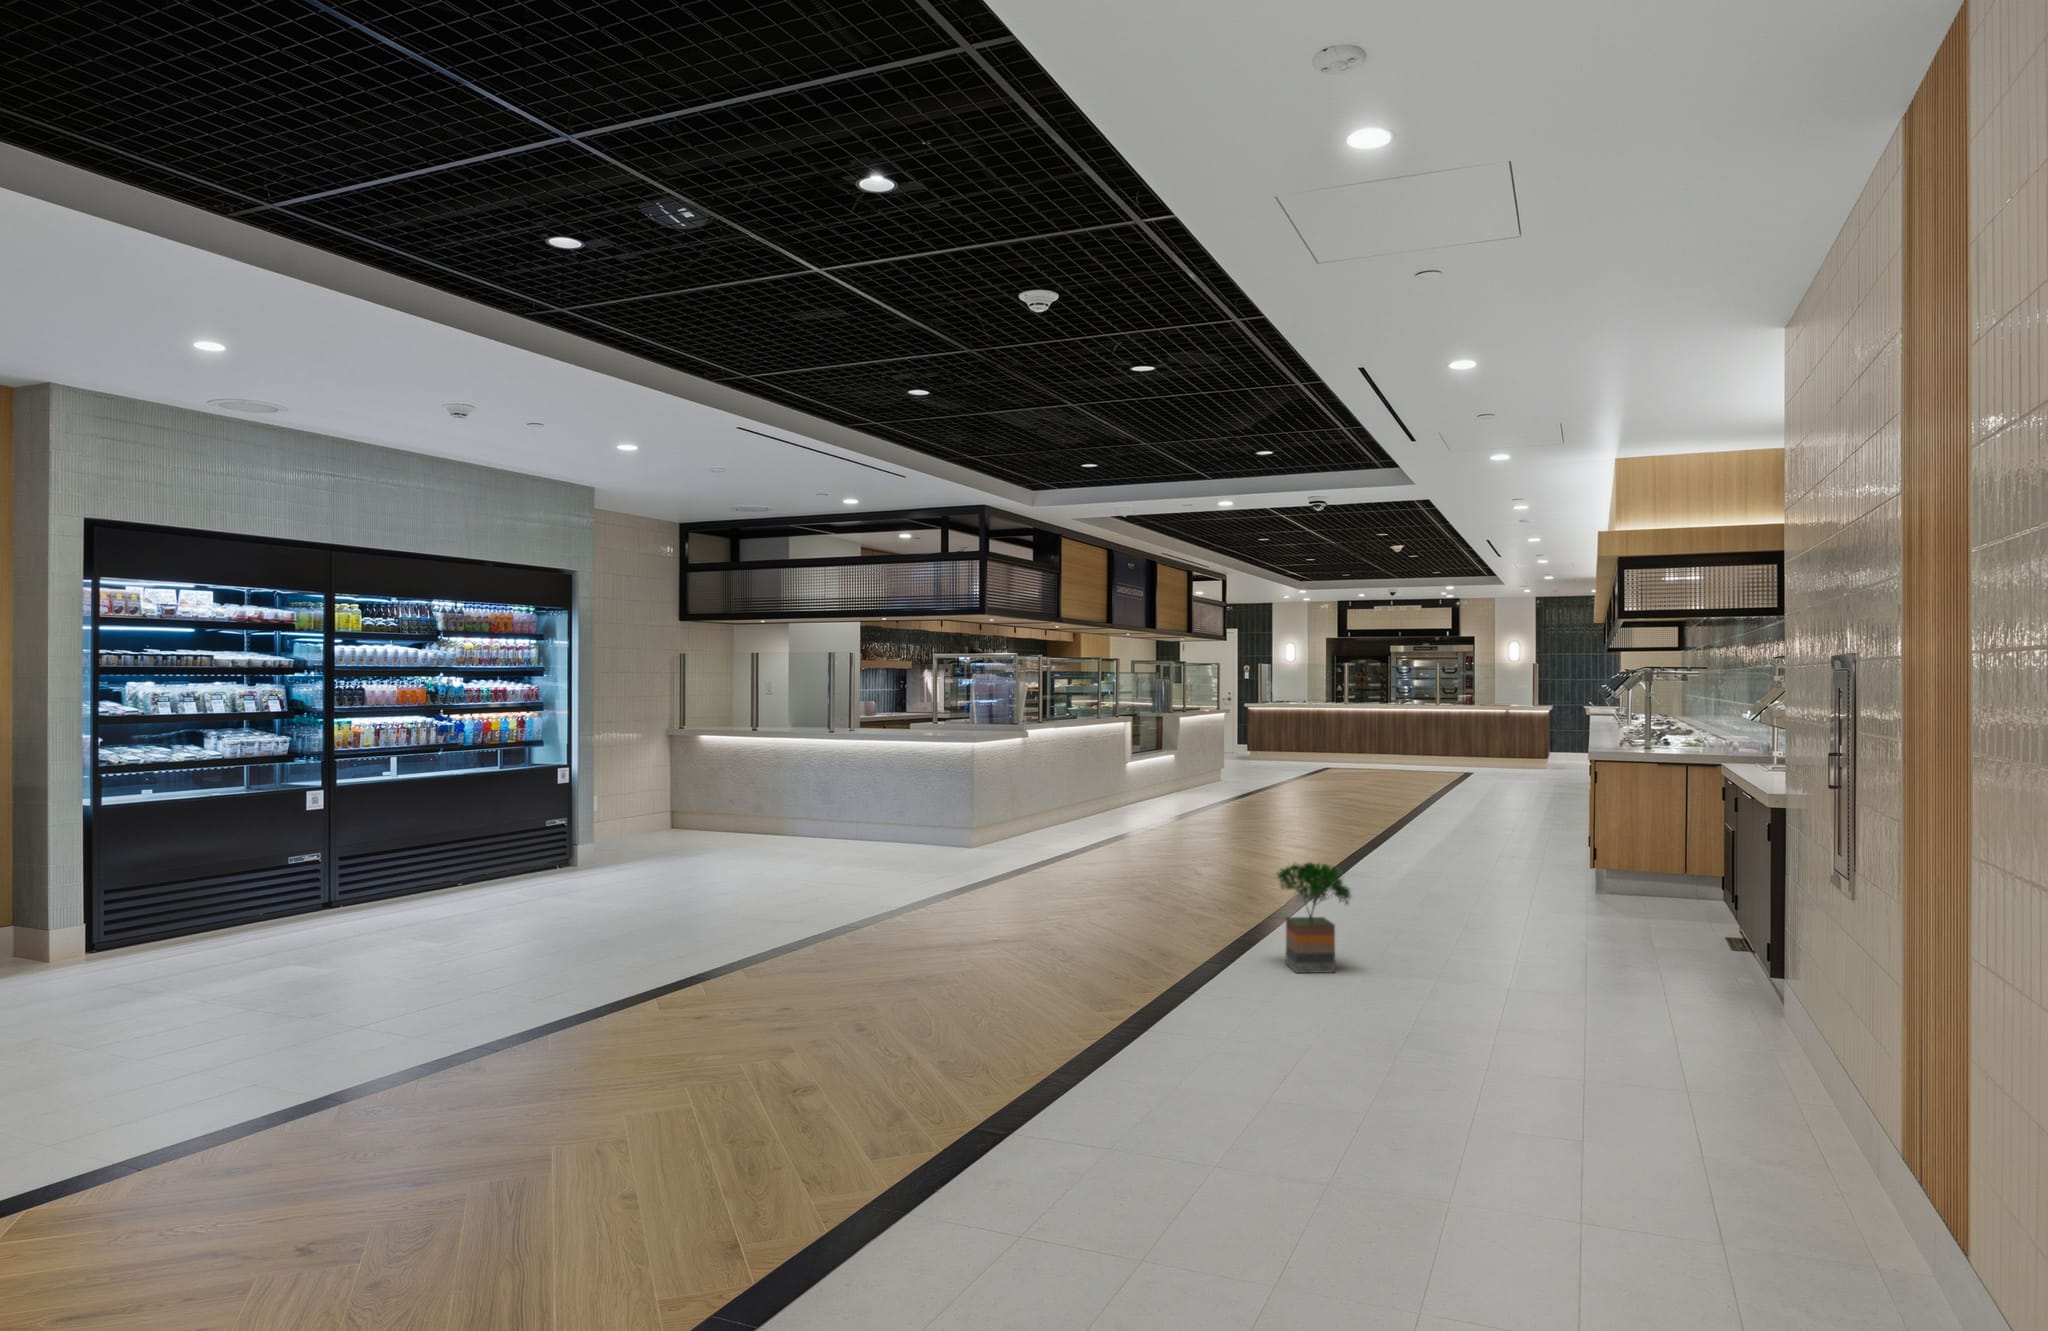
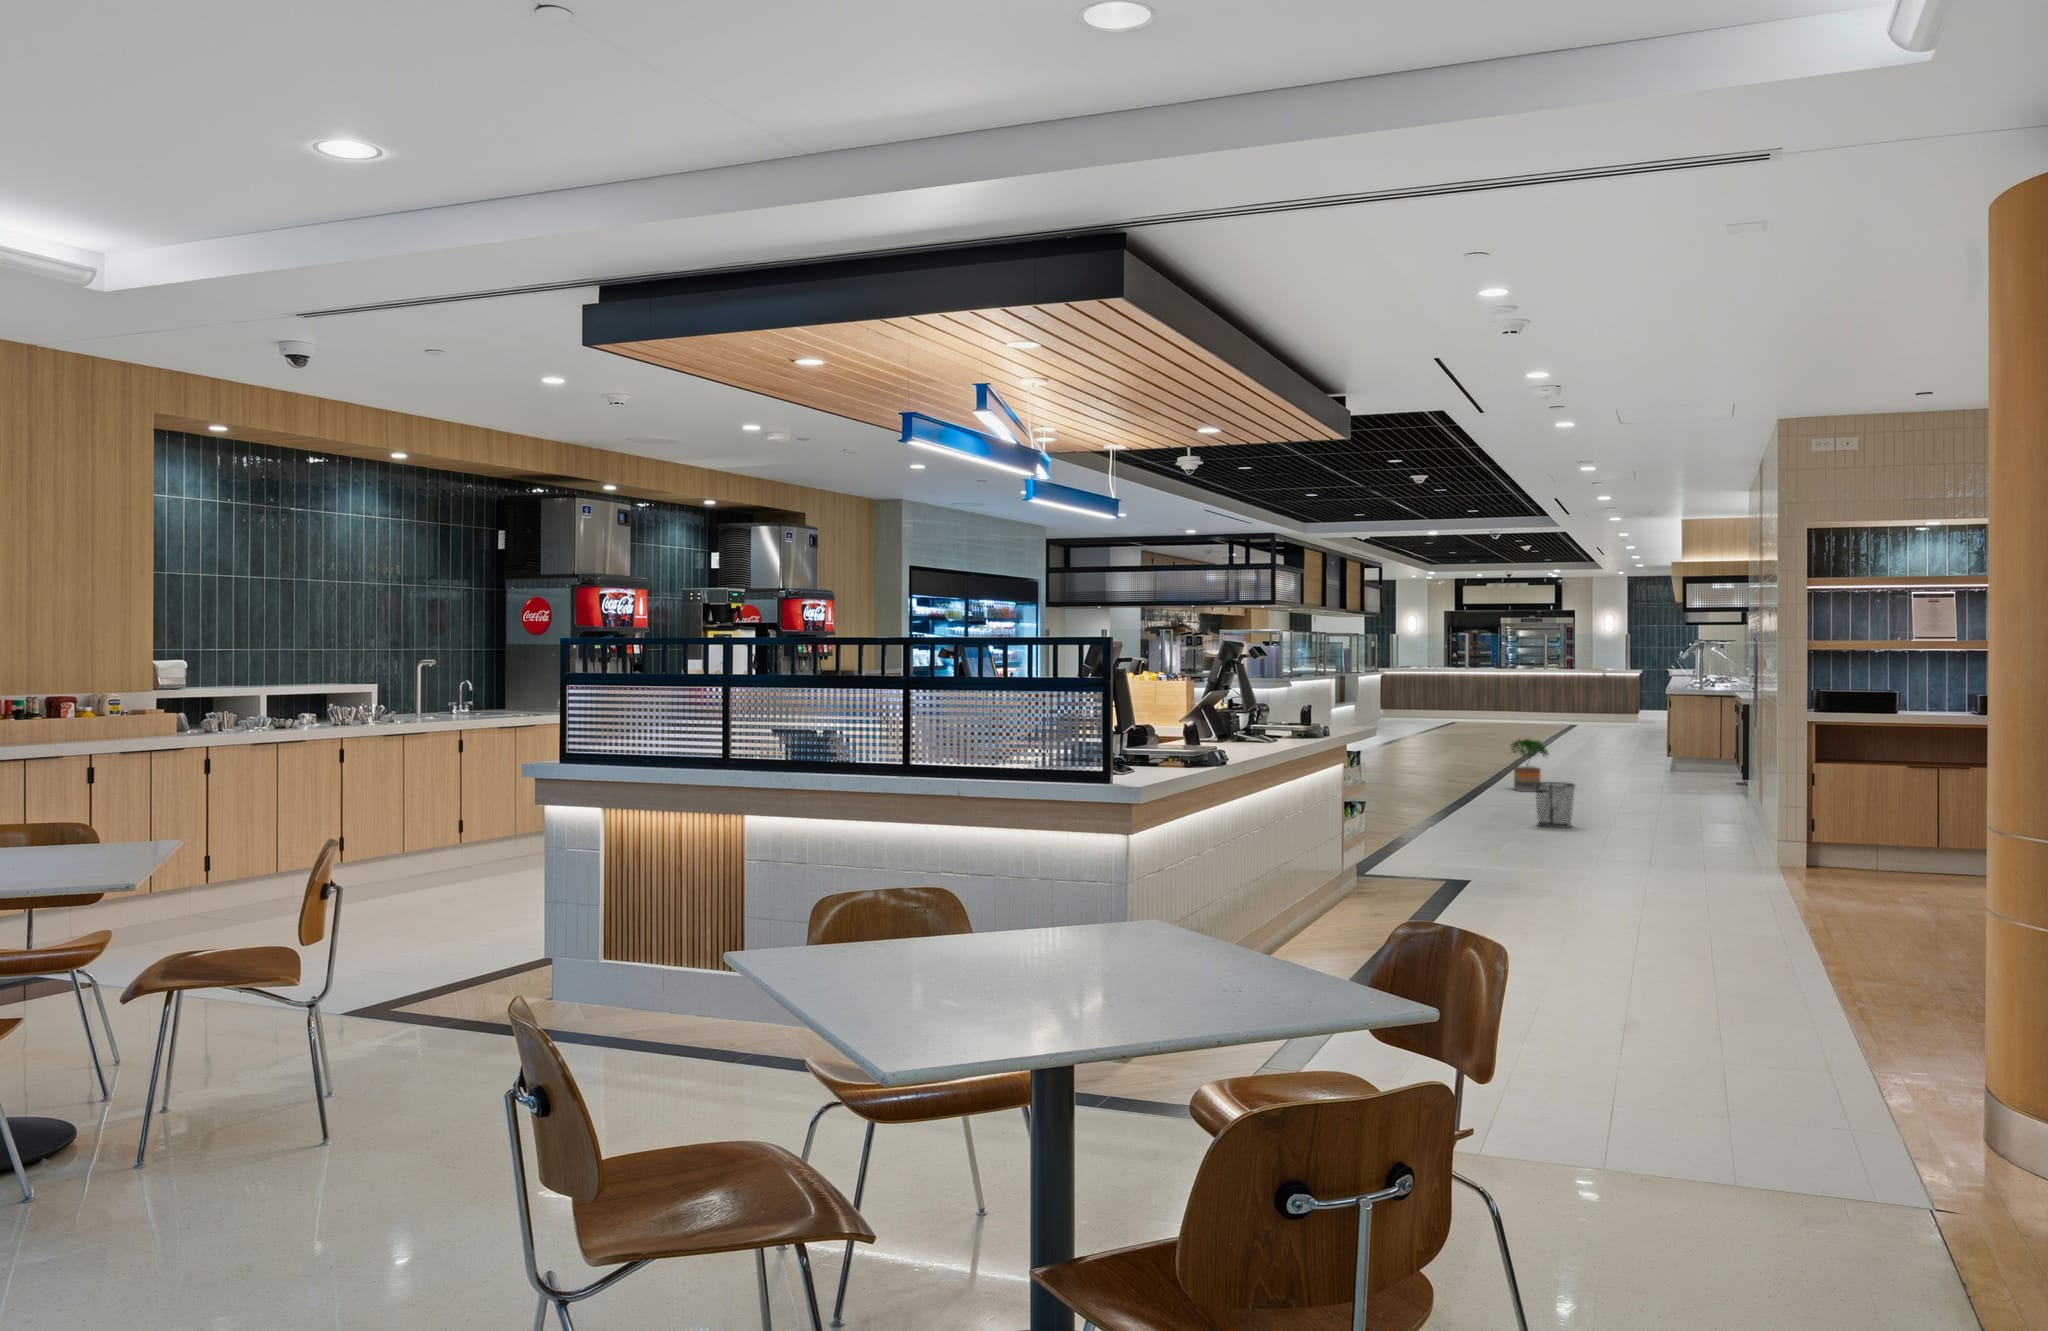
waste bin: none [1211,1064,1331,1229] -> present [1534,782,1575,828]

